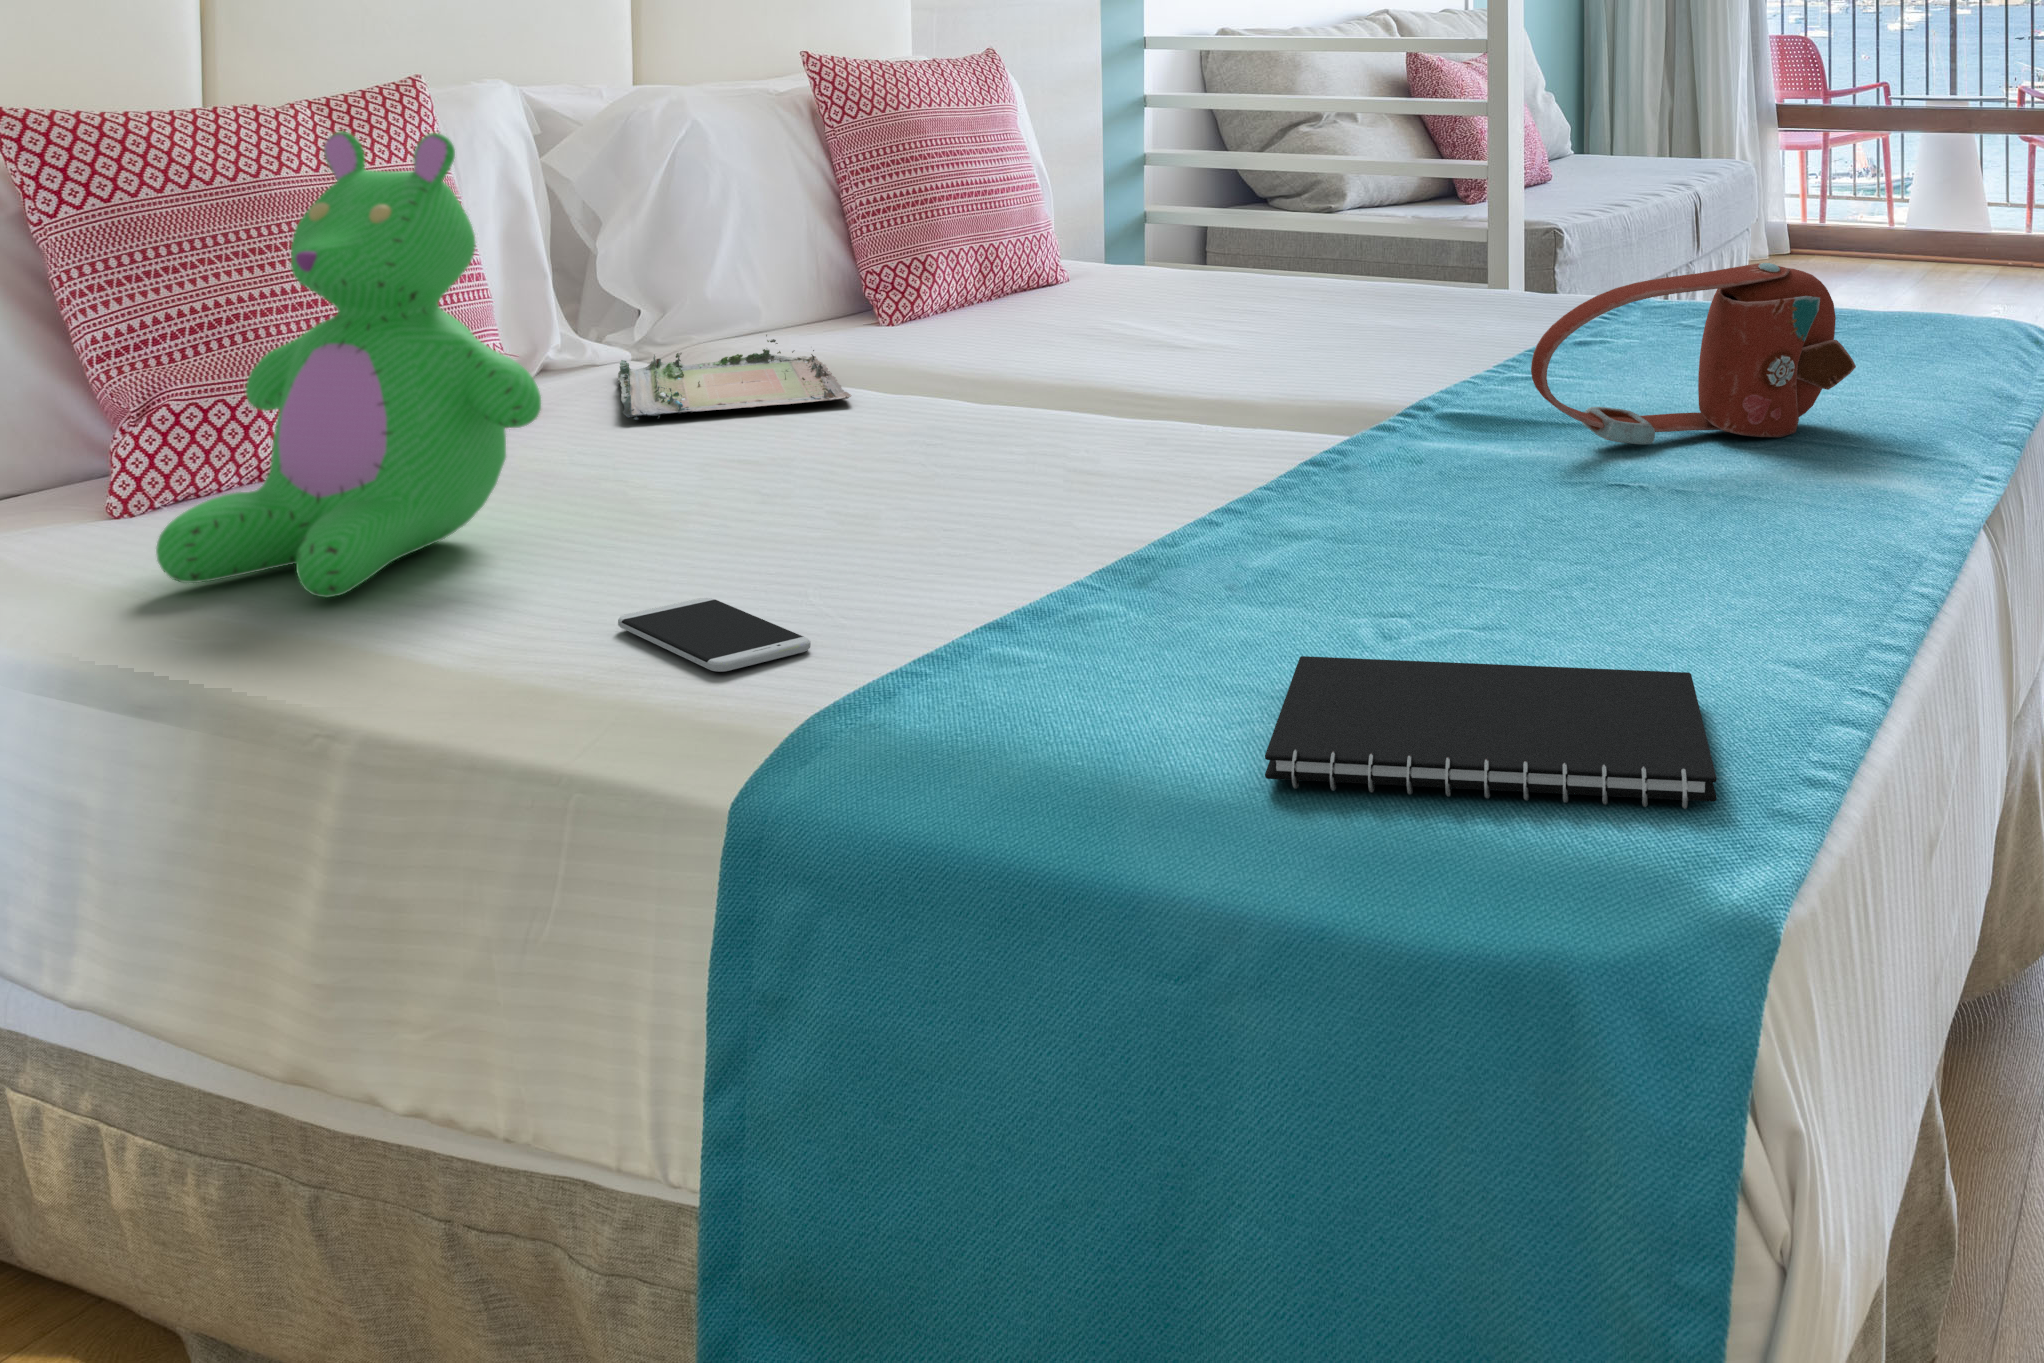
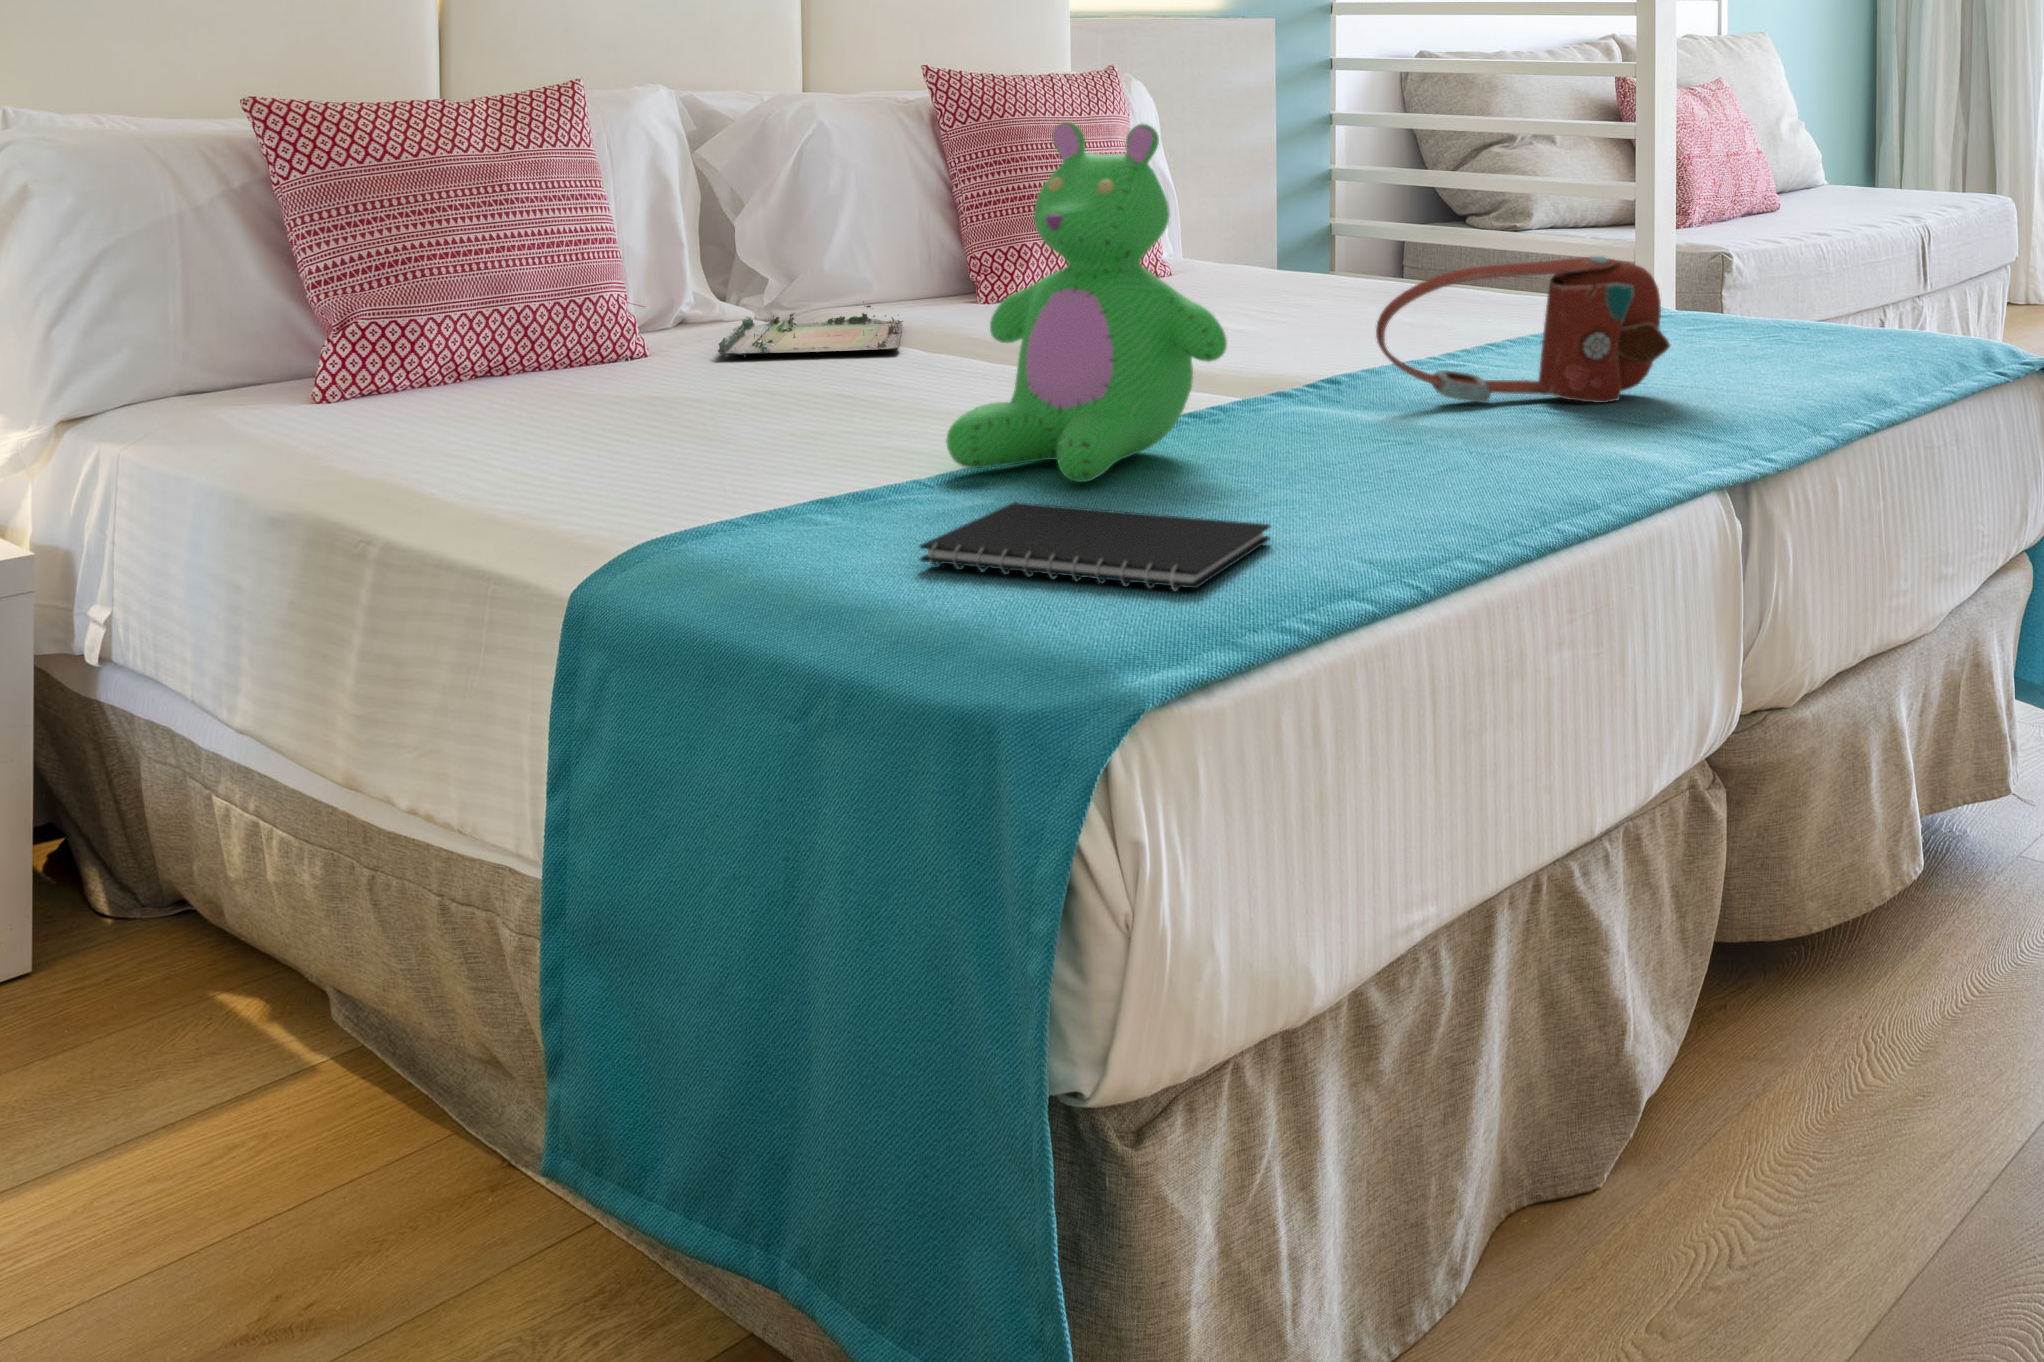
teddy bear: present [156,131,541,598] -> present [946,121,1227,482]
smartphone: present [618,598,811,672] -> none [598,458,713,496]

